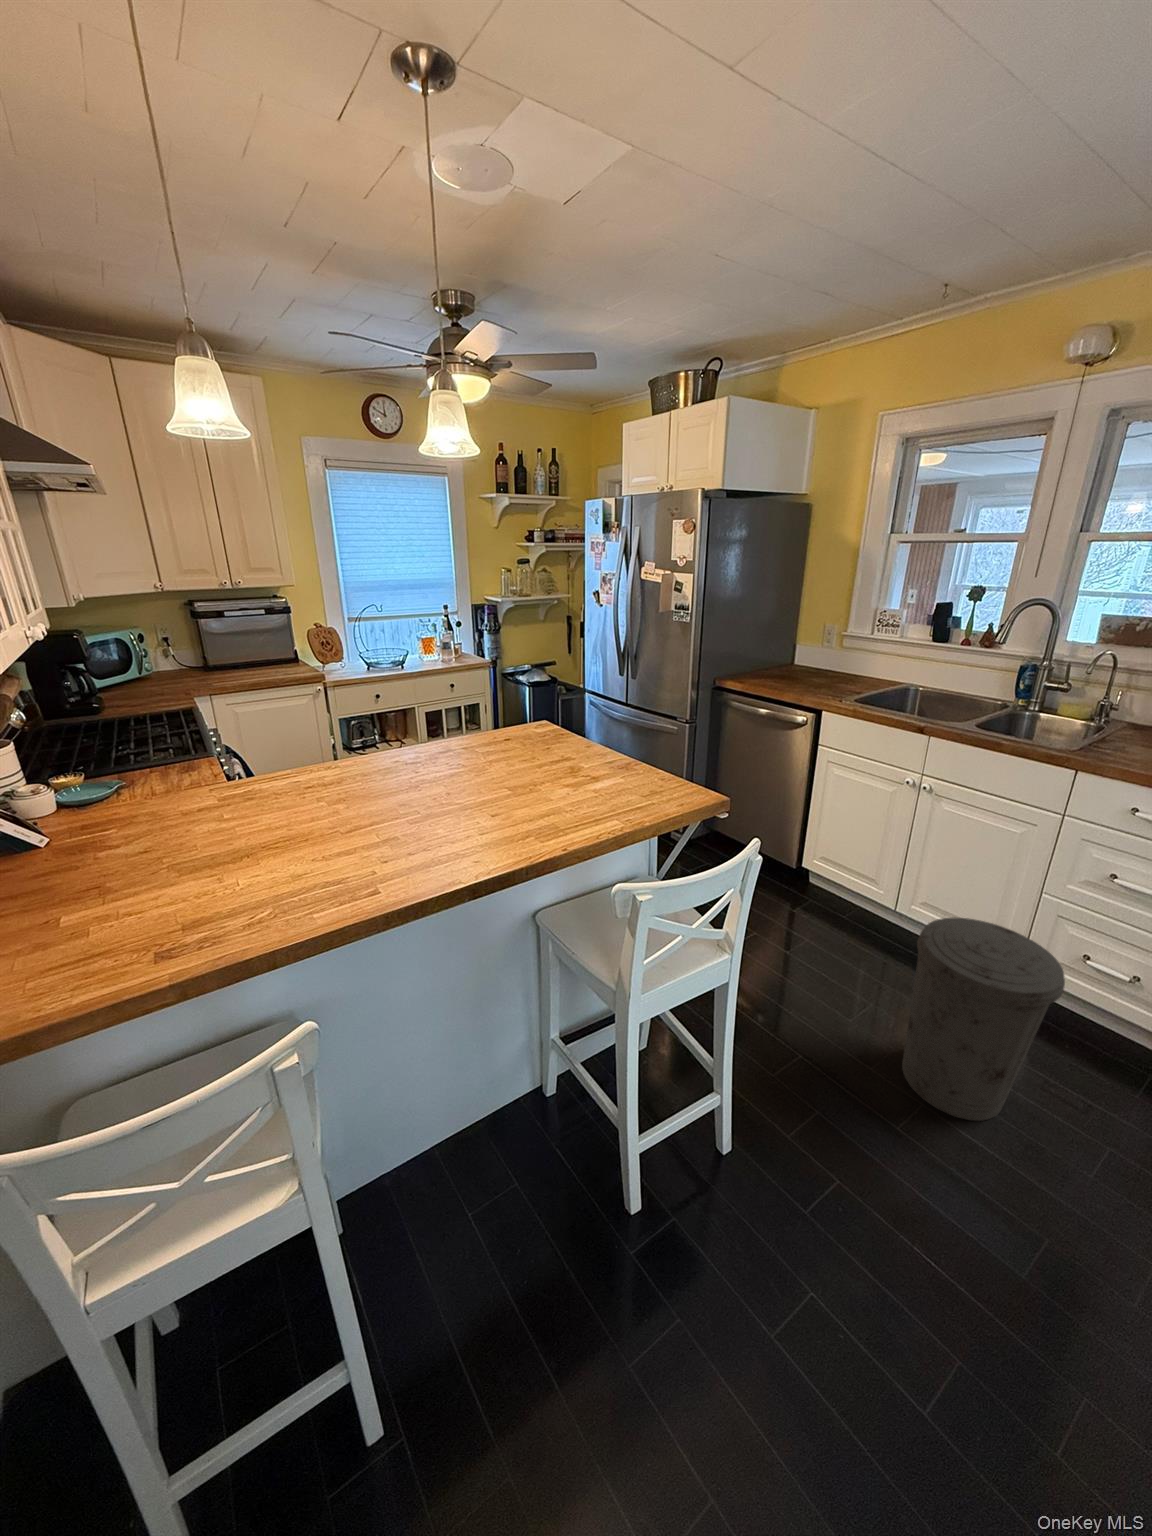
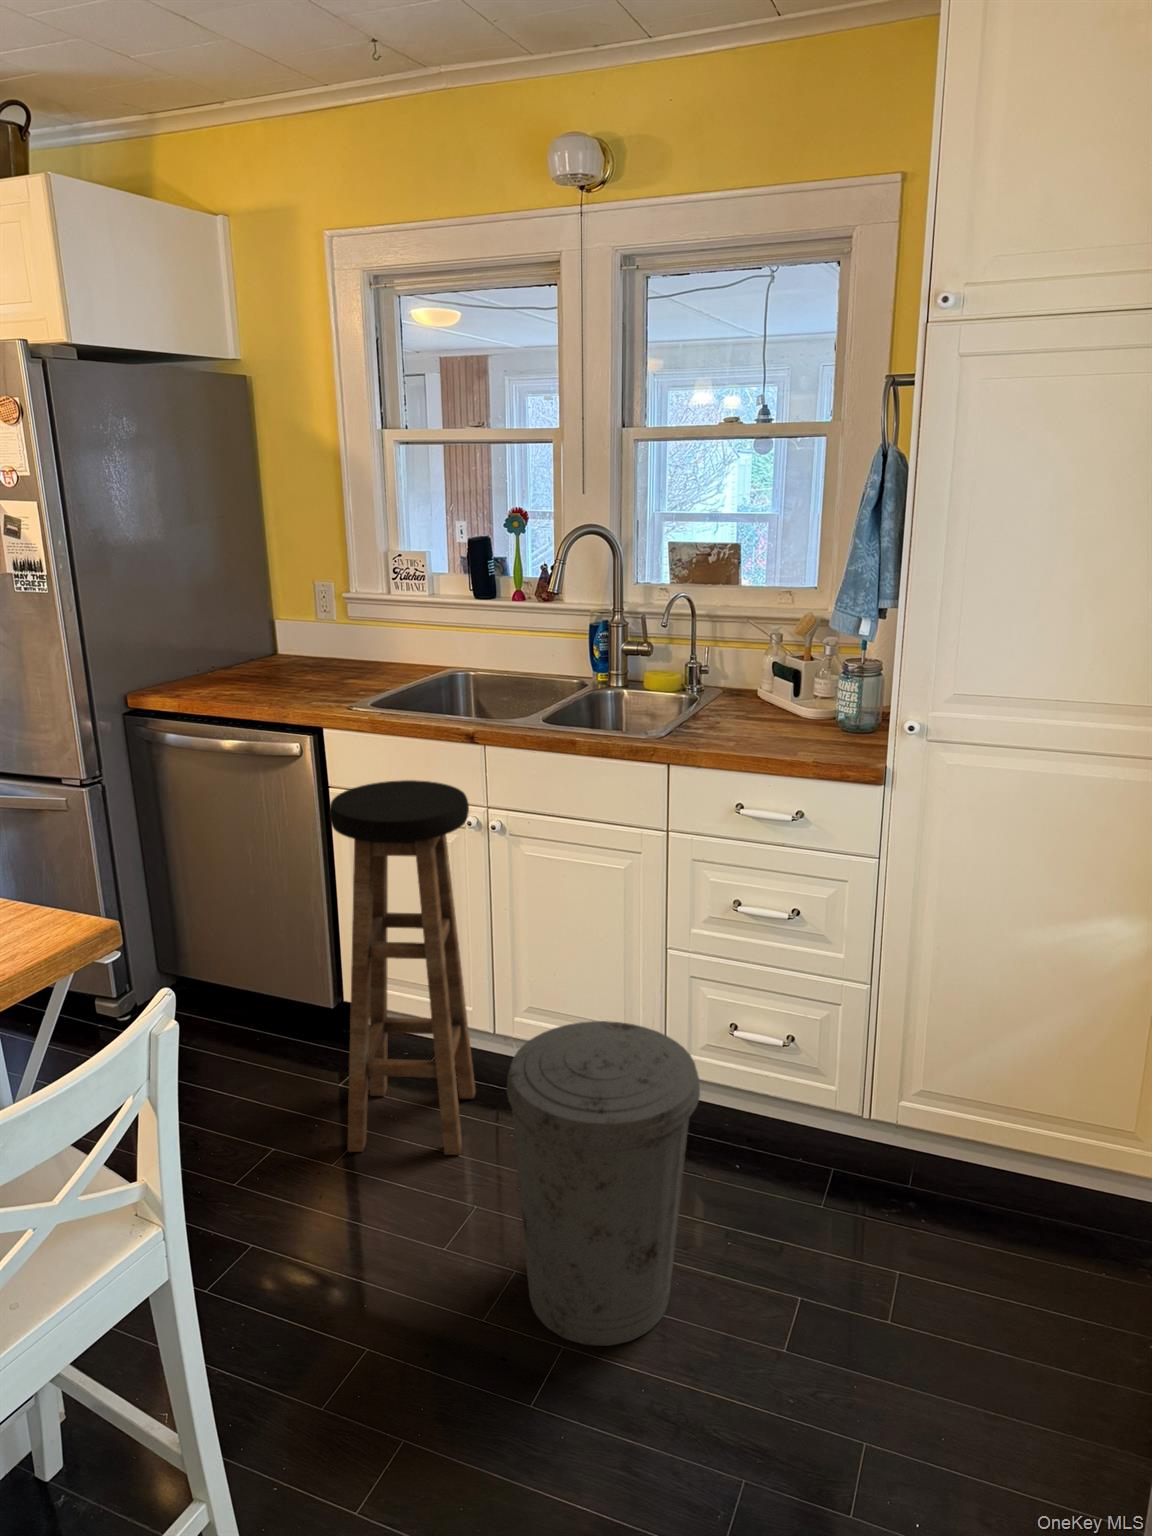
bar stool: none [796,747,915,971] -> present [329,780,475,1155]

